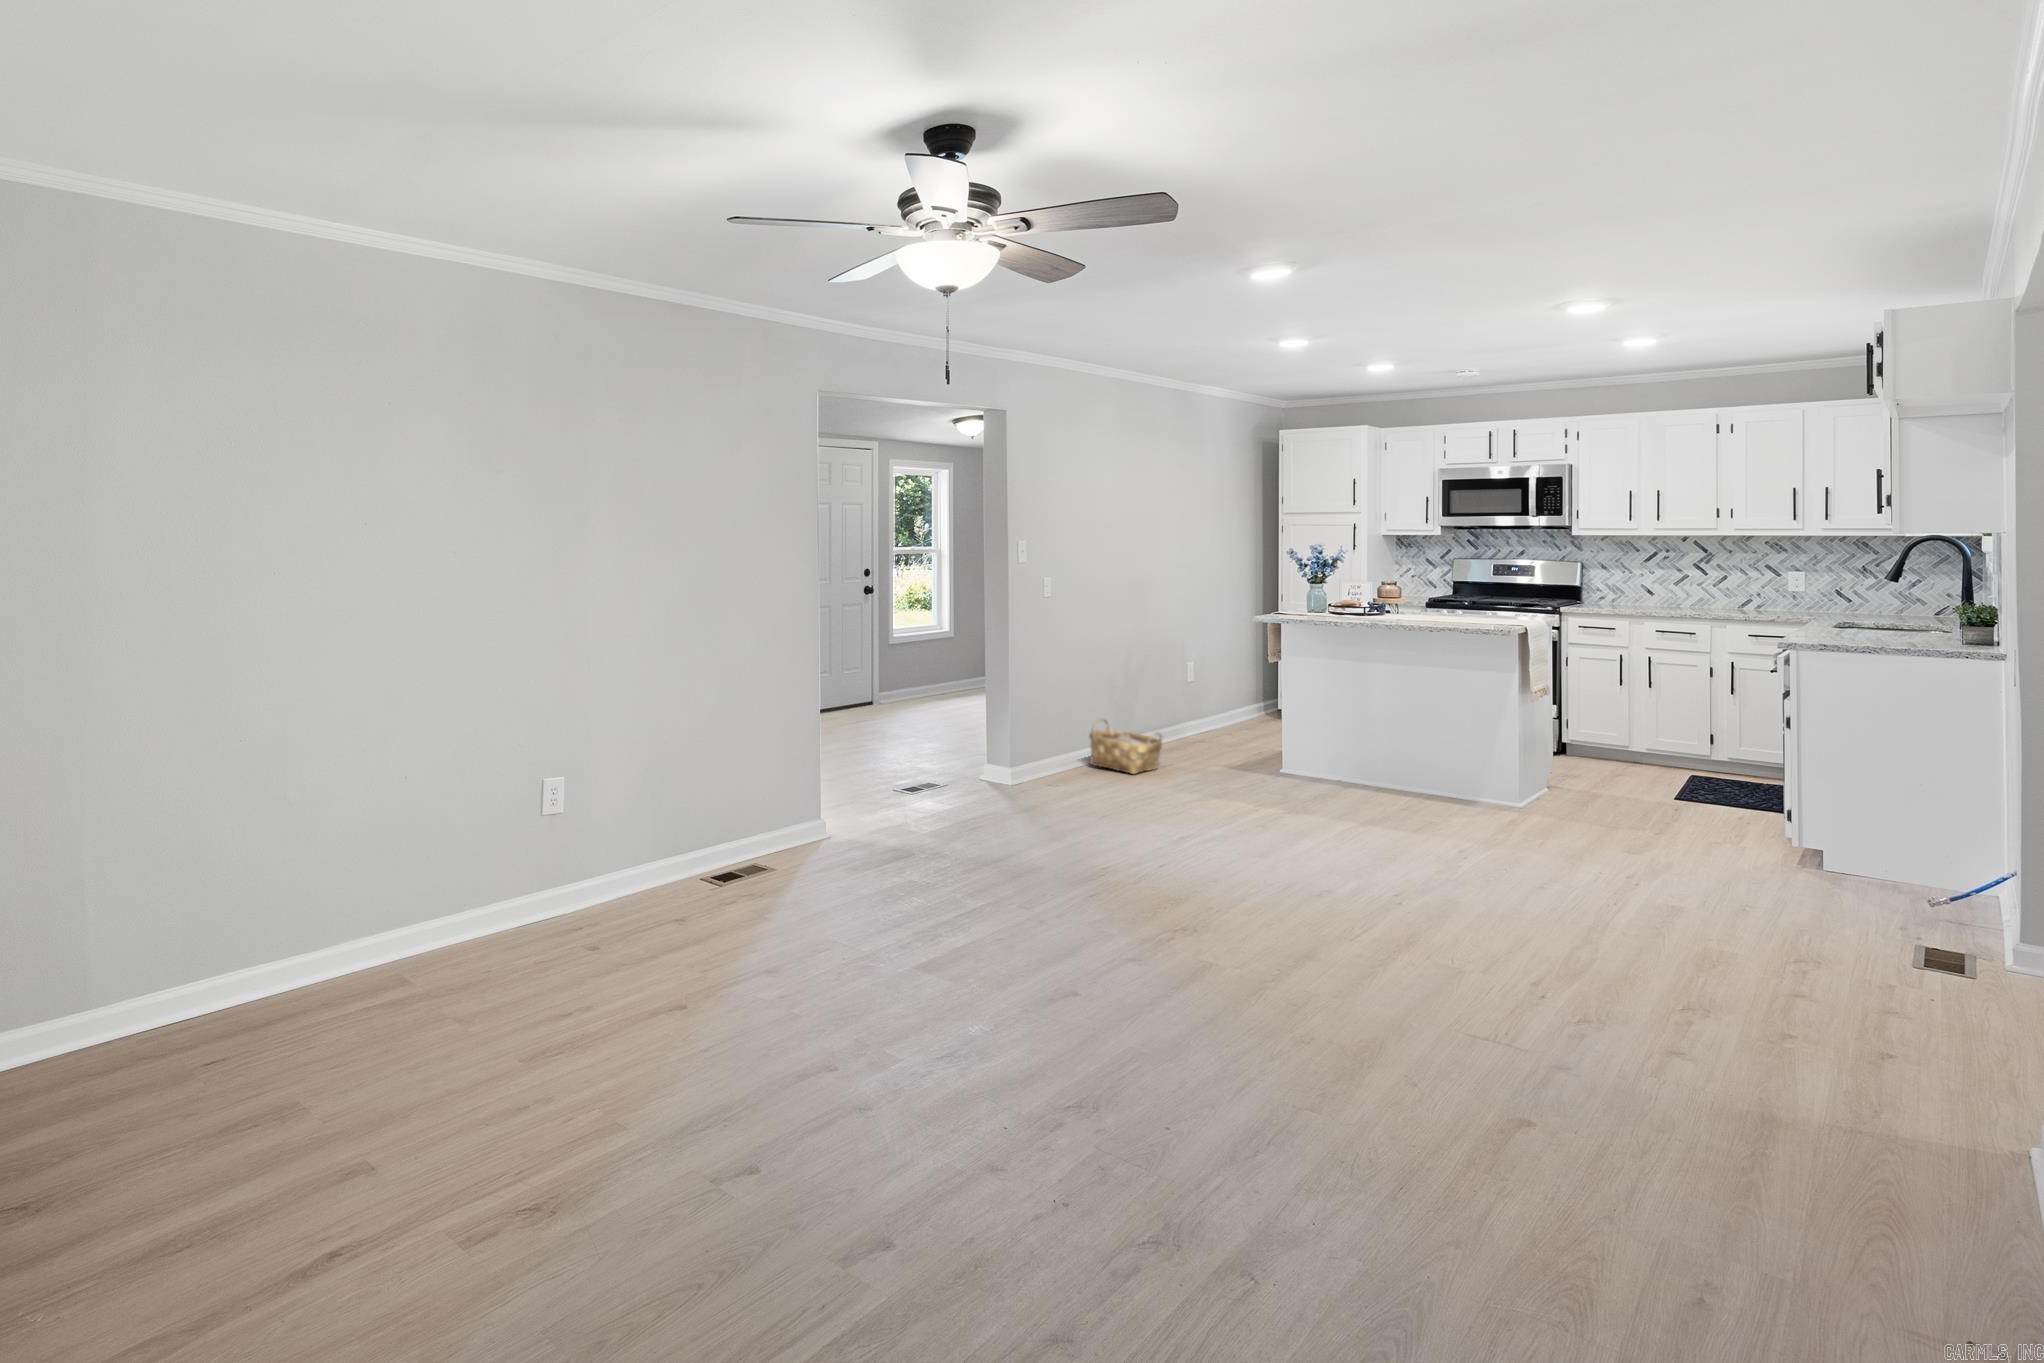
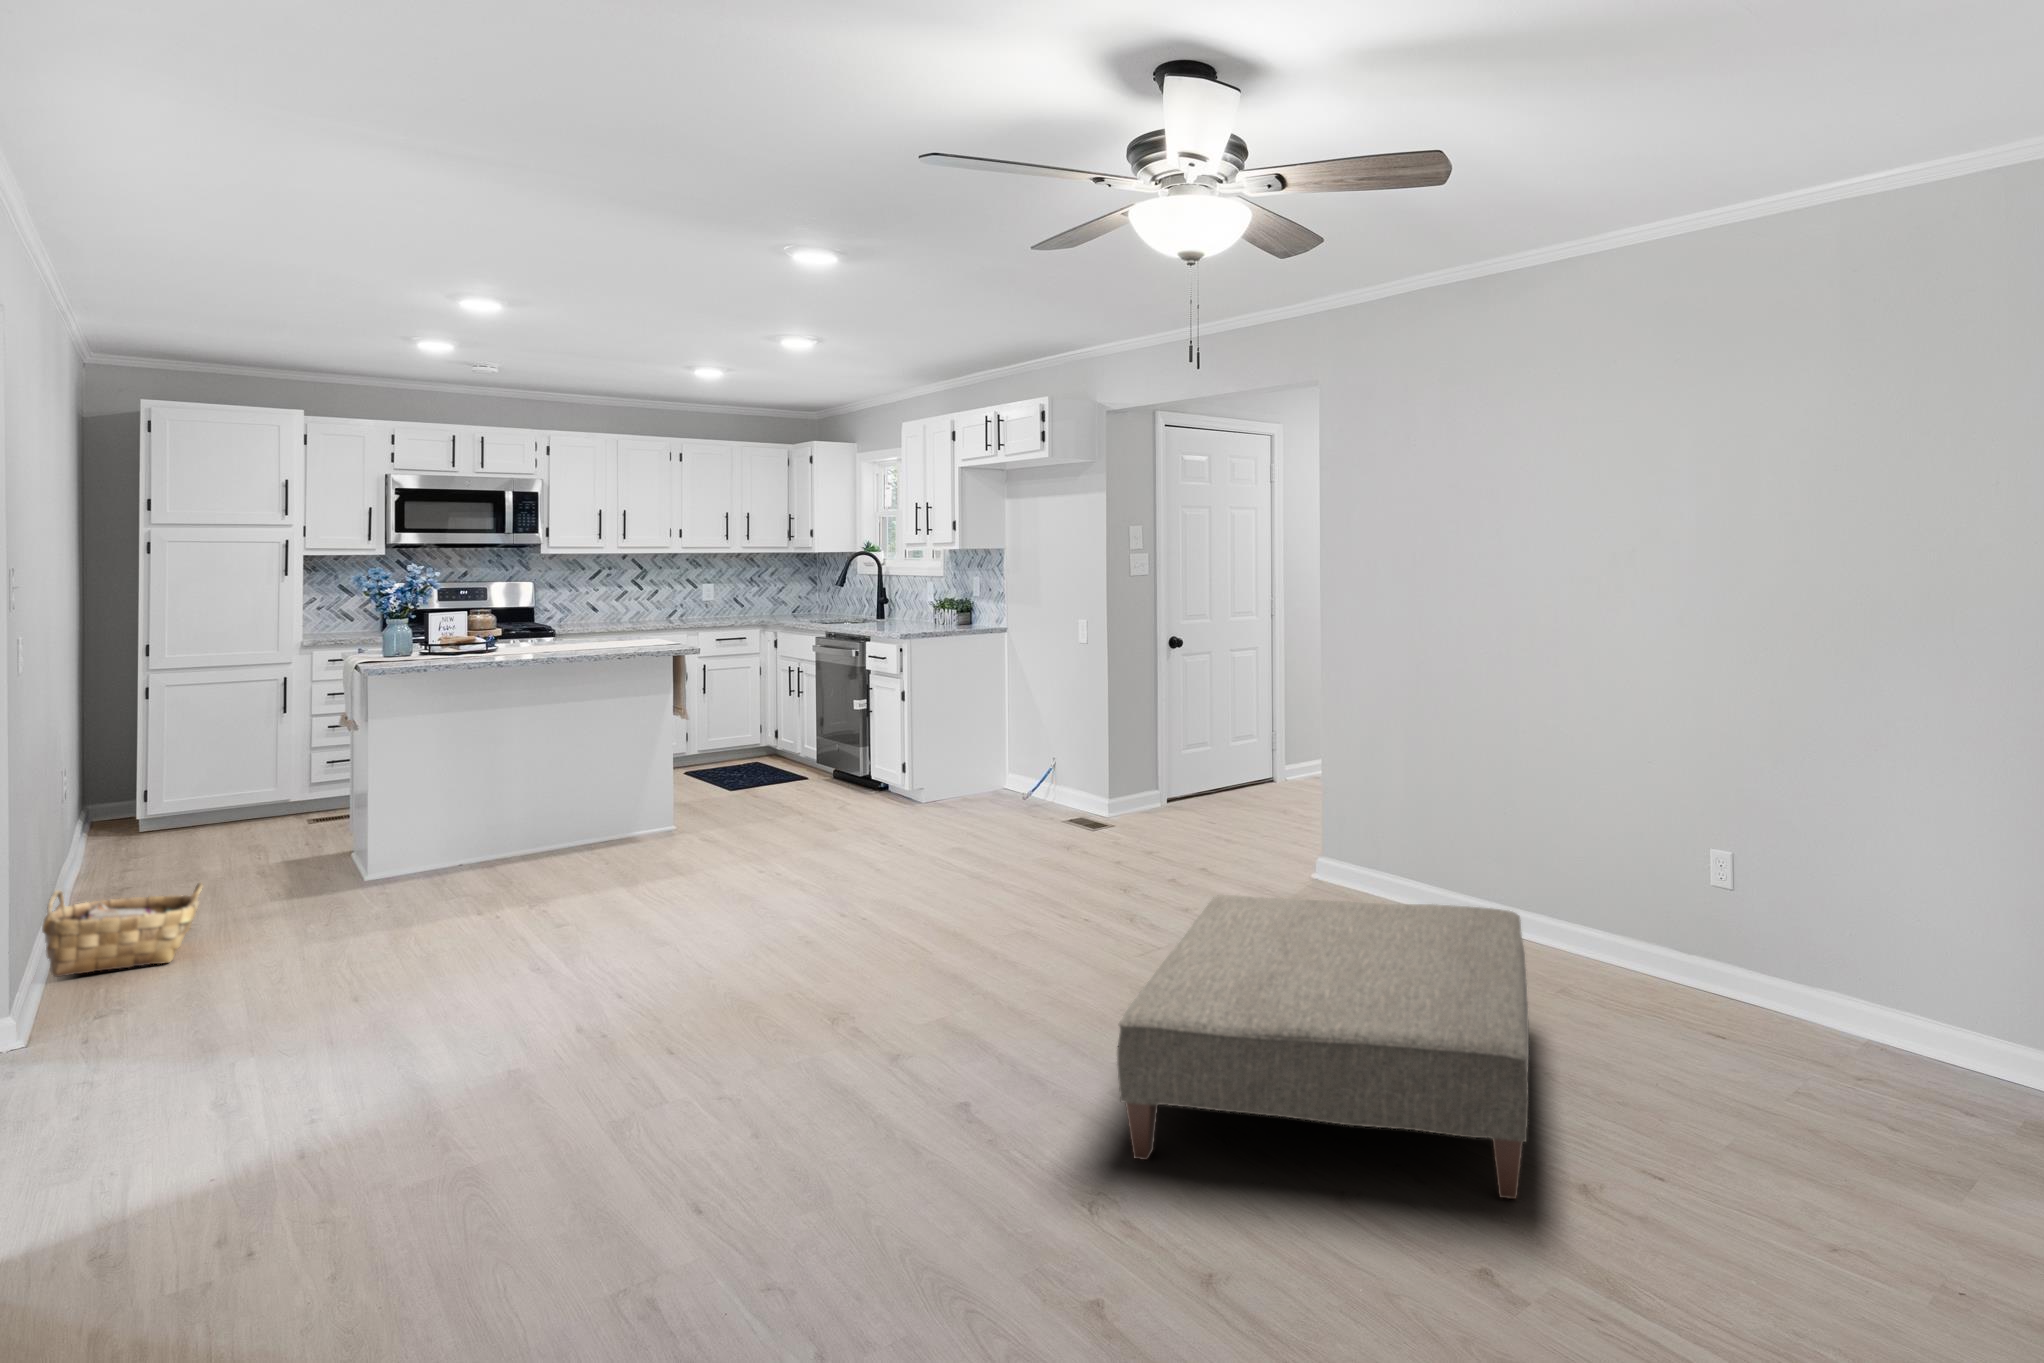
ottoman: none [1134,918,1757,1274] -> present [1117,895,1529,1199]

